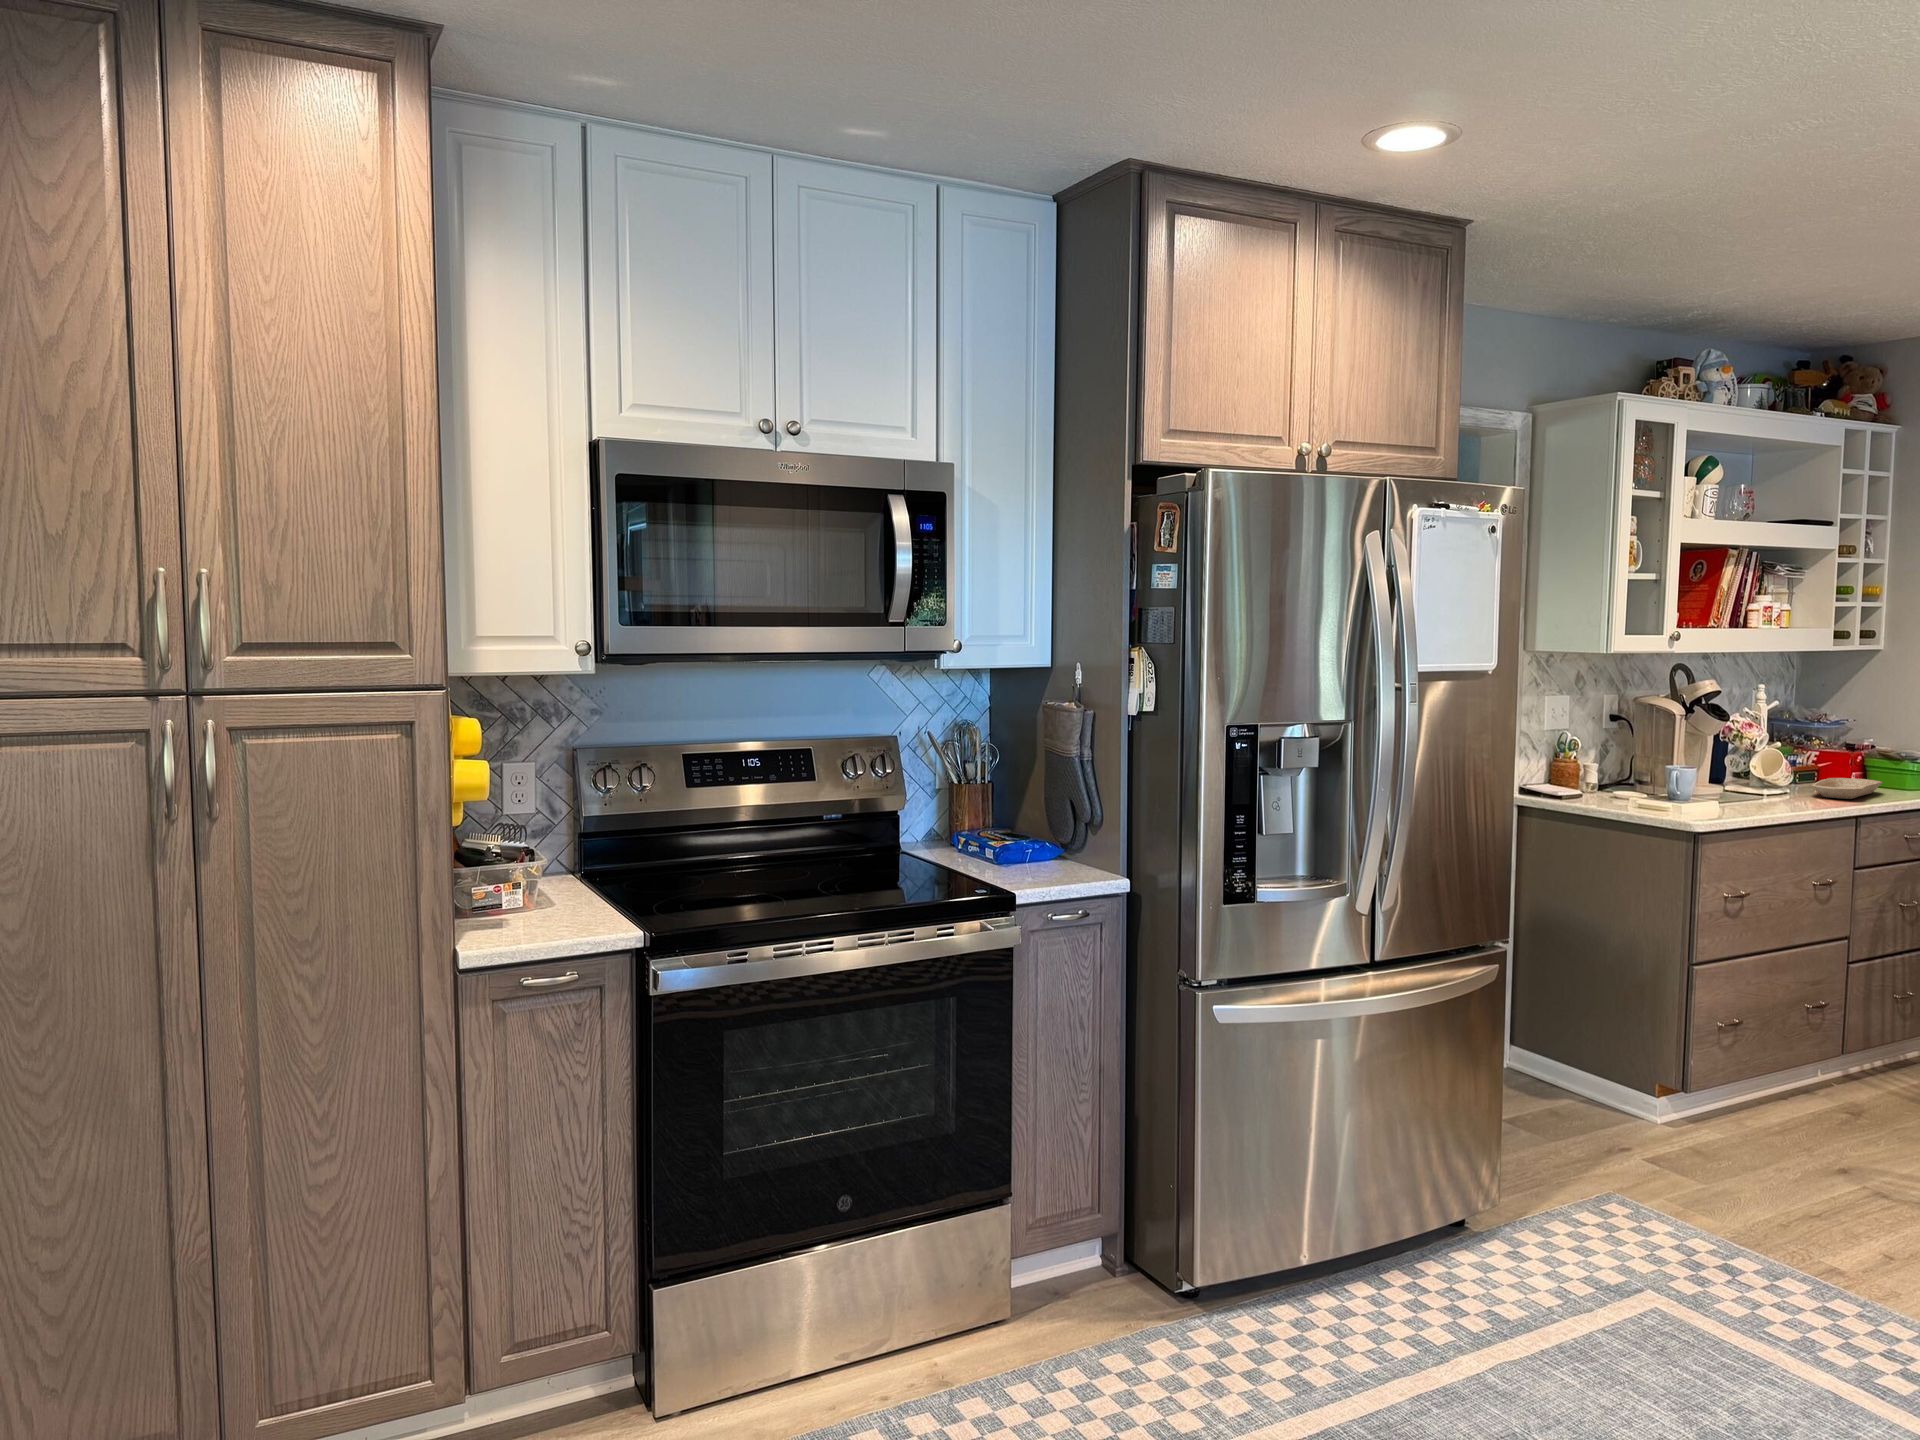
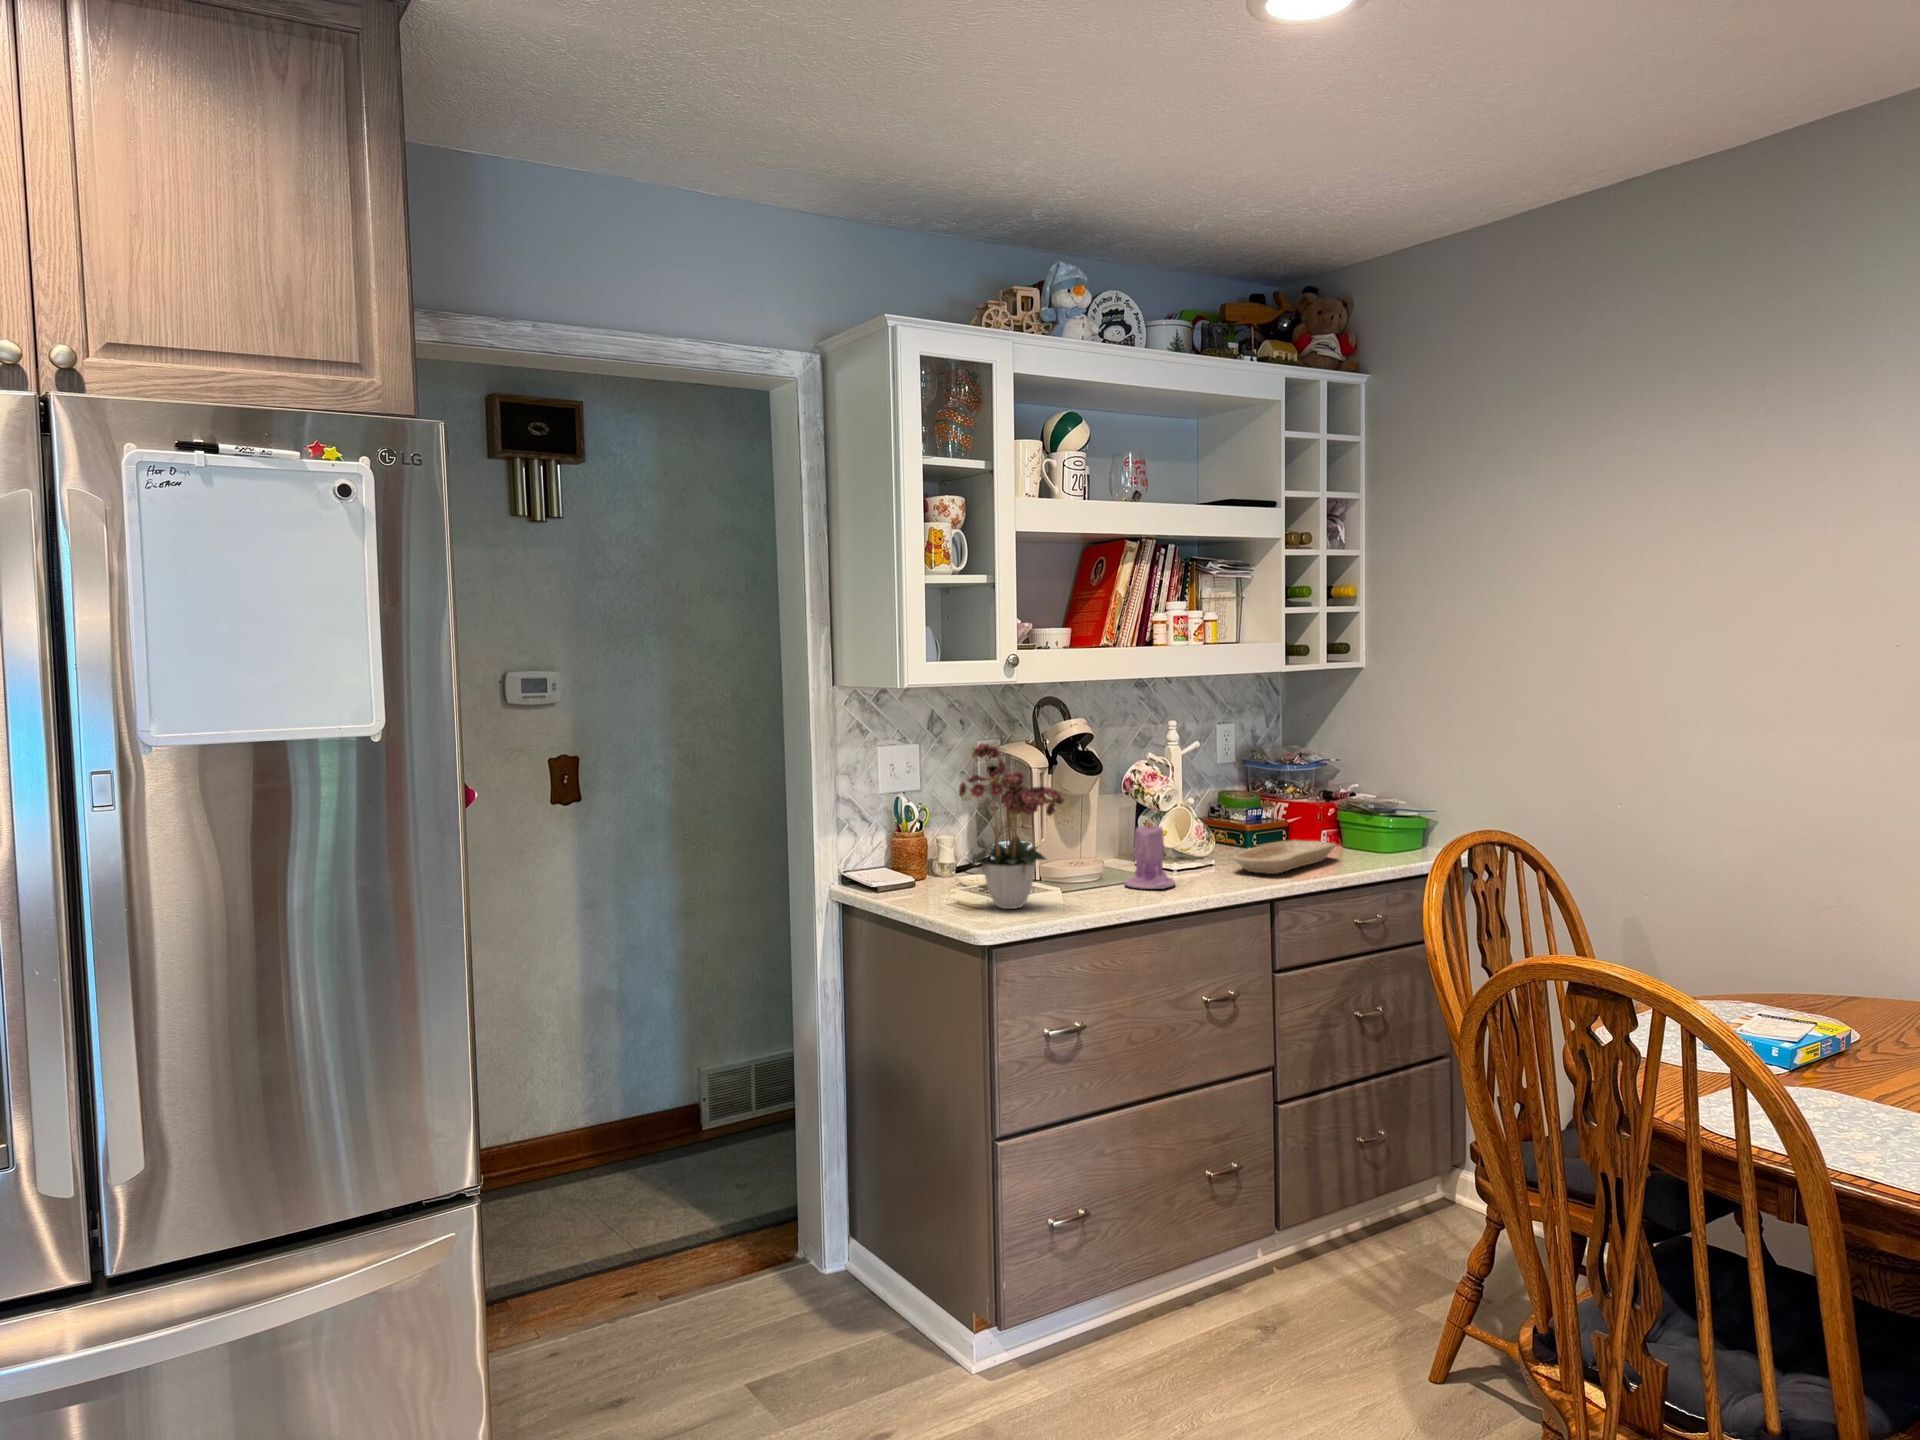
flower arrangement: none [1648,689,1738,810] -> present [959,743,1064,909]
candle: none [1743,752,1784,804] -> present [1124,822,1175,889]

